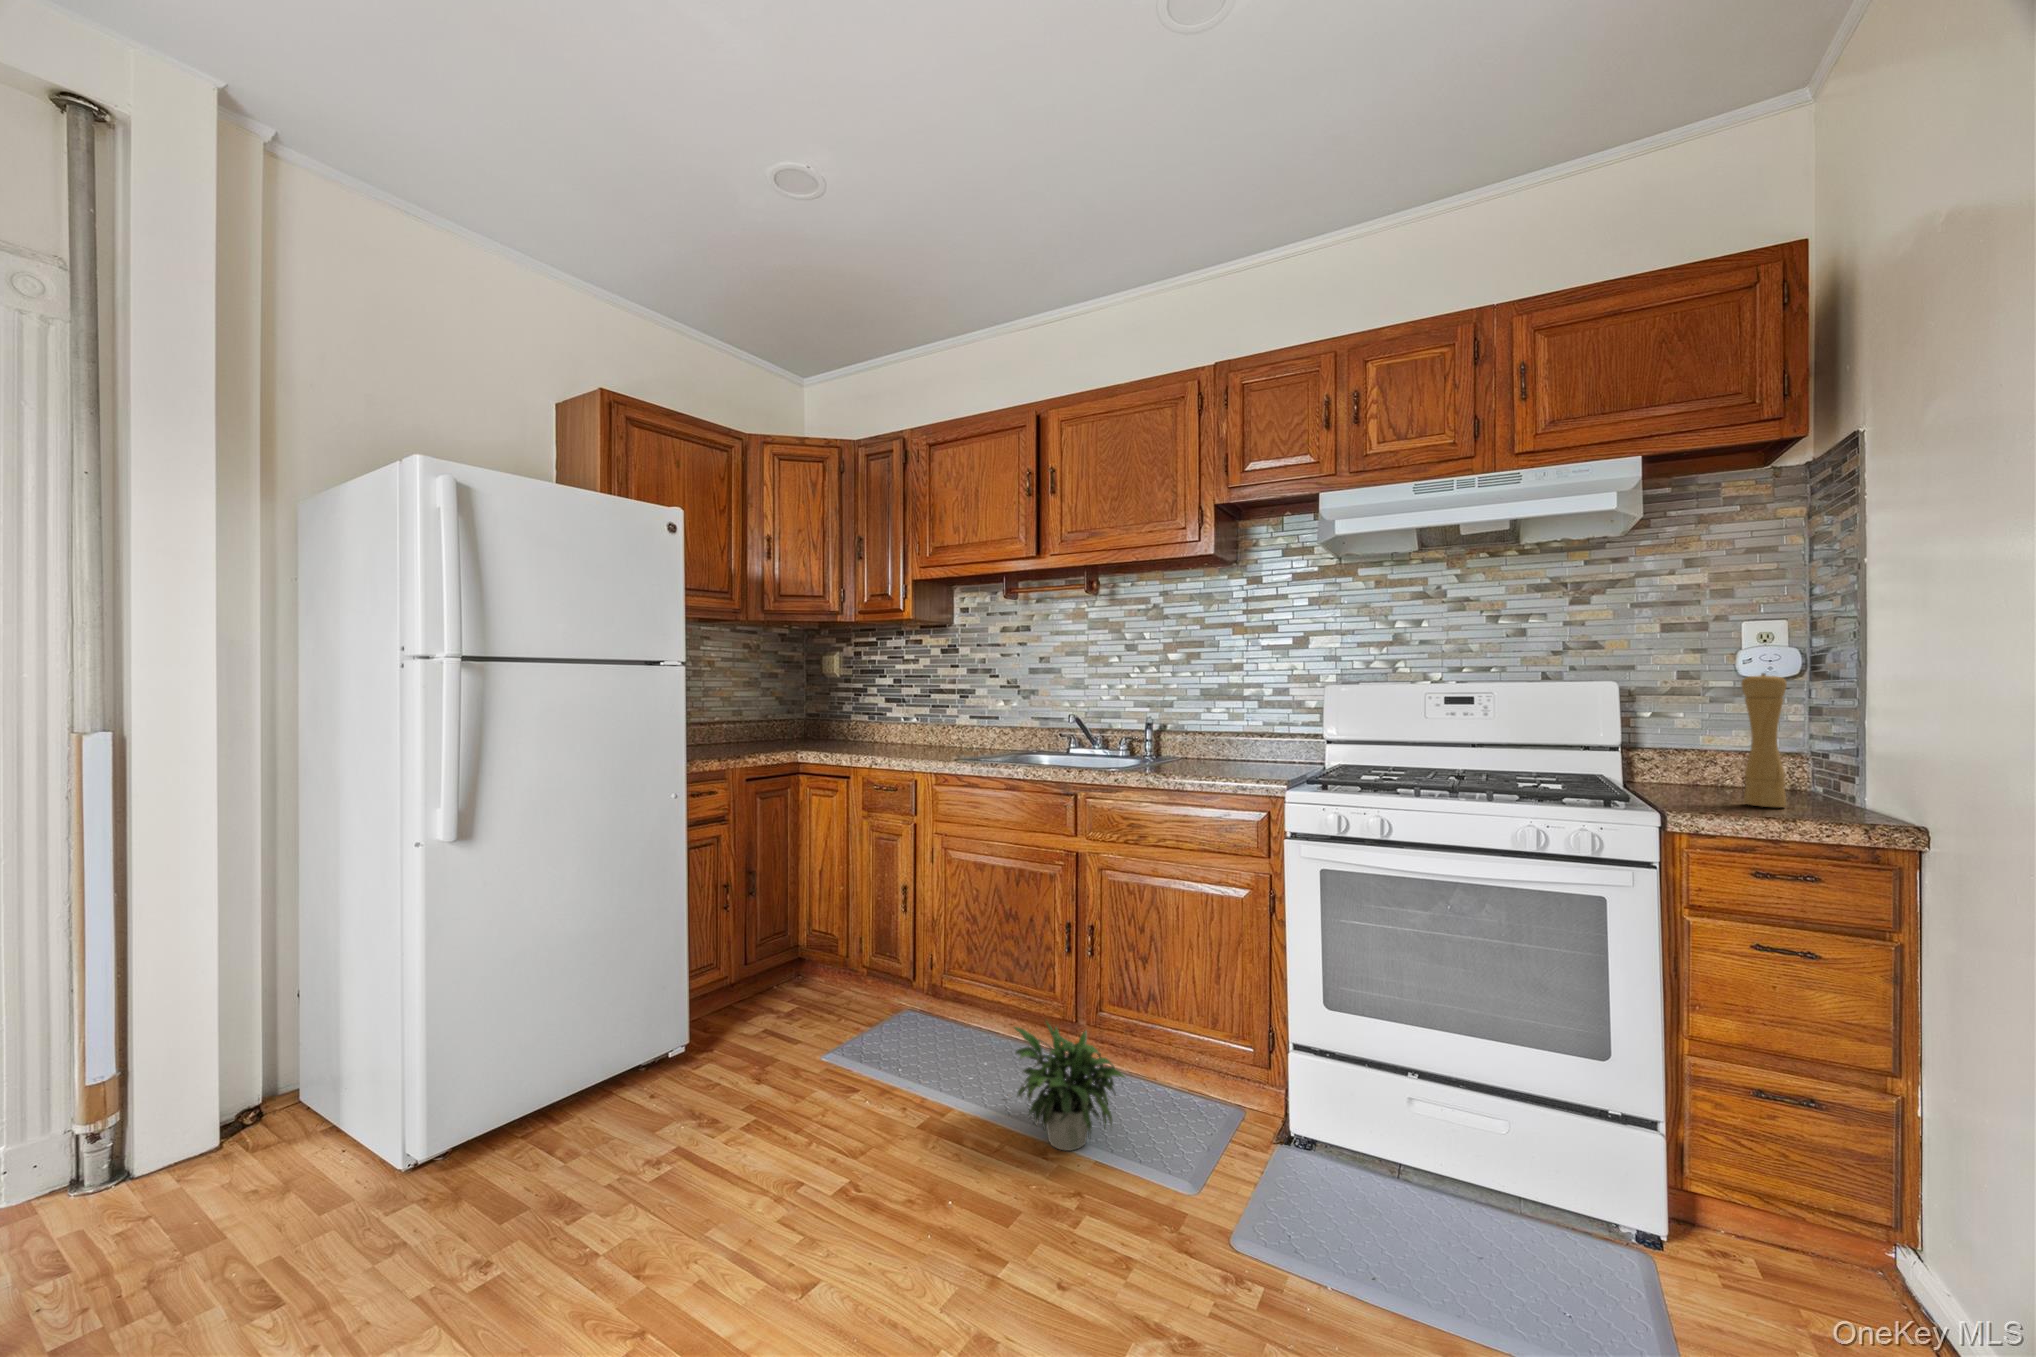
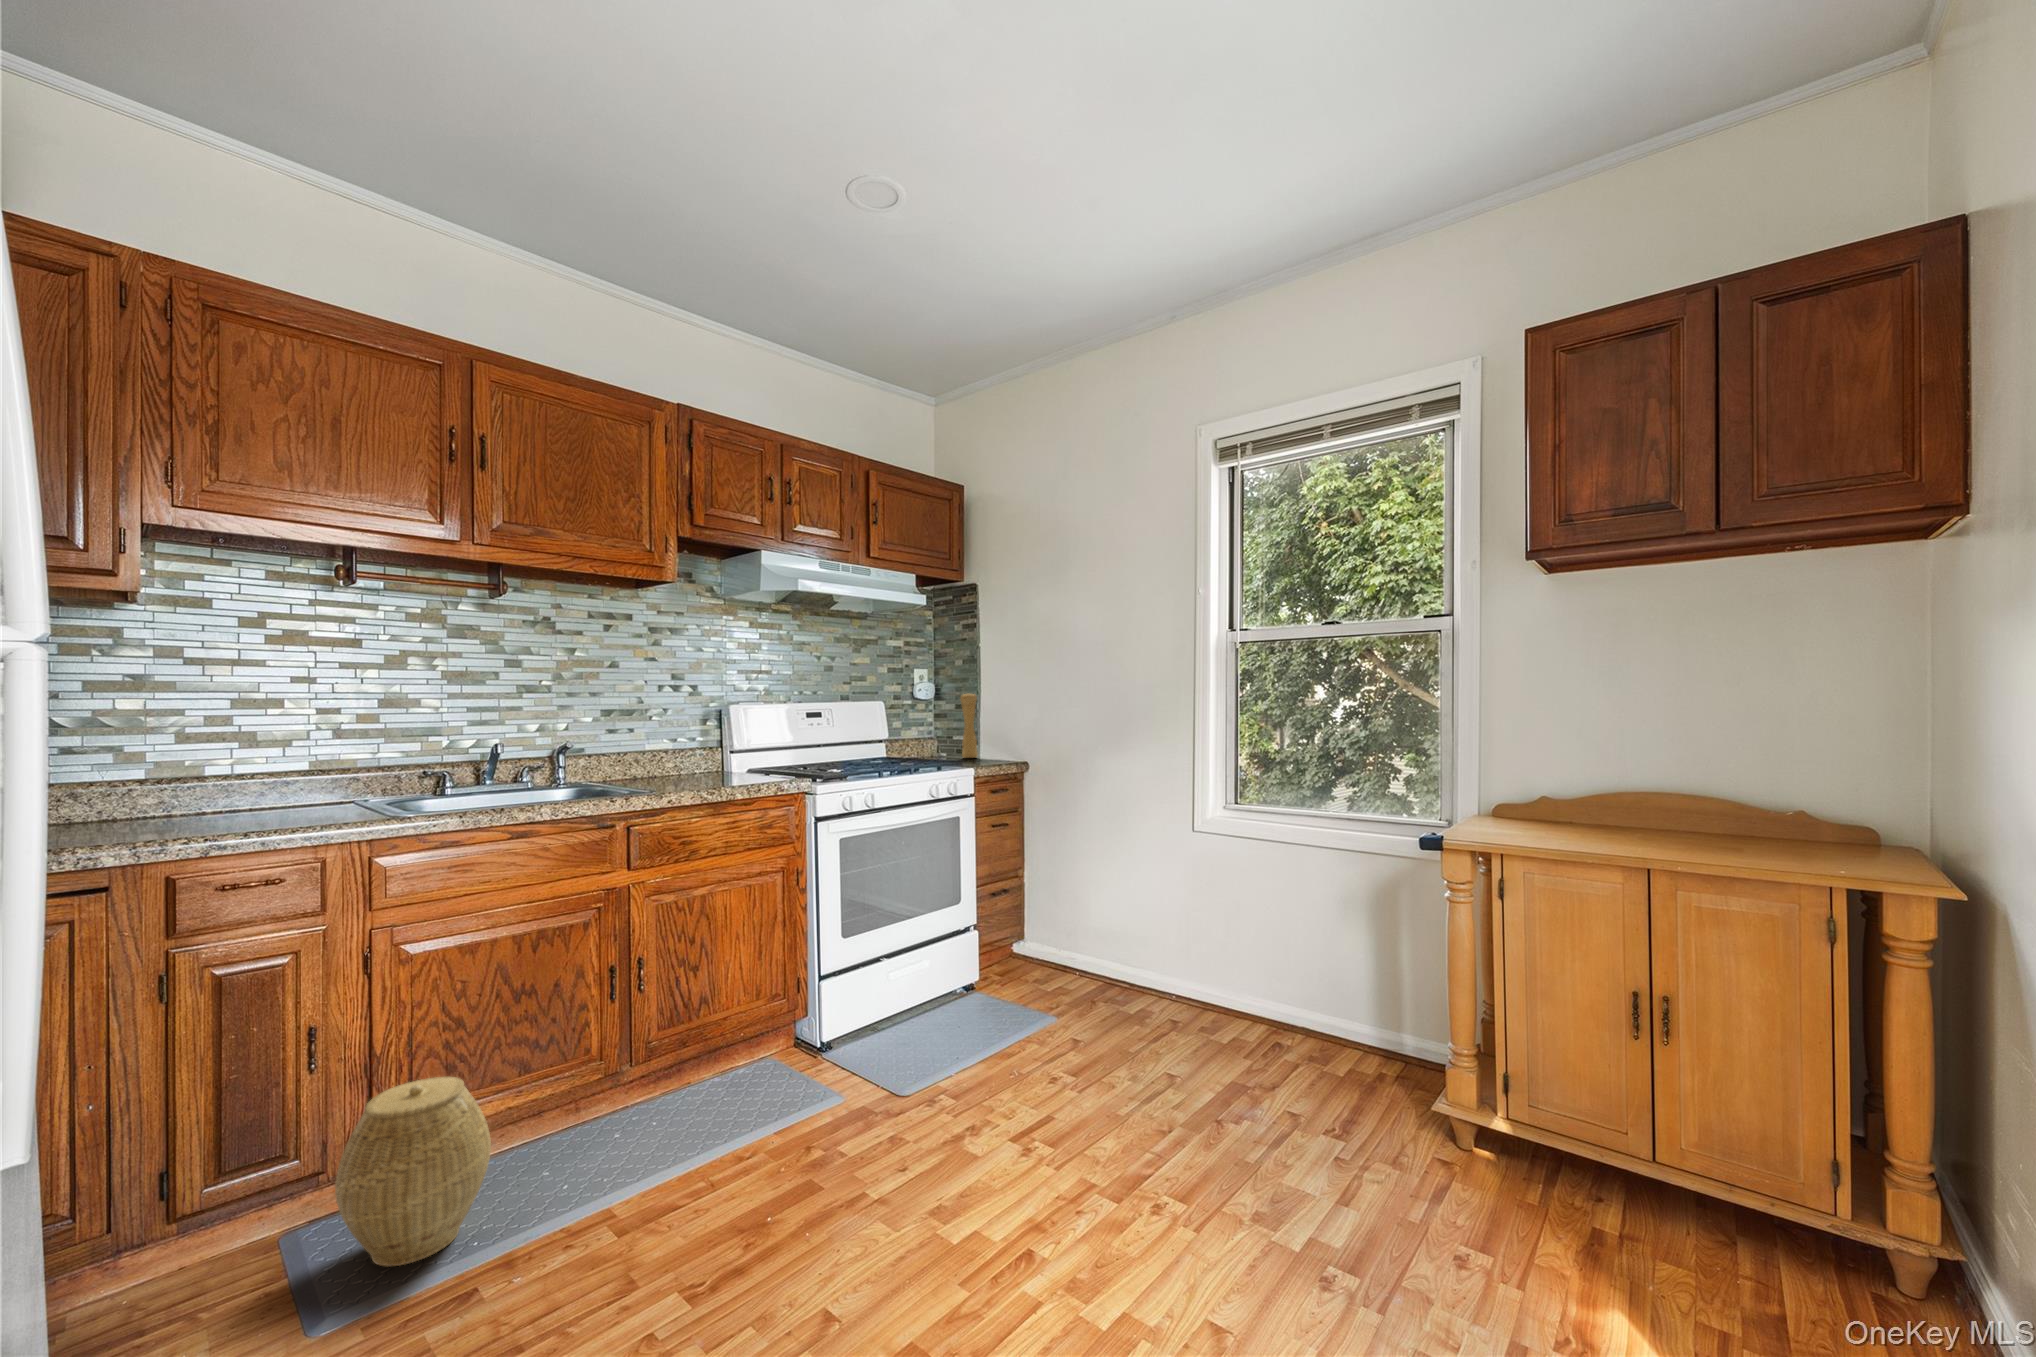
woven basket: none [854,938,940,1056] -> present [335,1077,491,1267]
potted plant: present [1009,1022,1124,1151] -> none [652,1027,813,1158]

